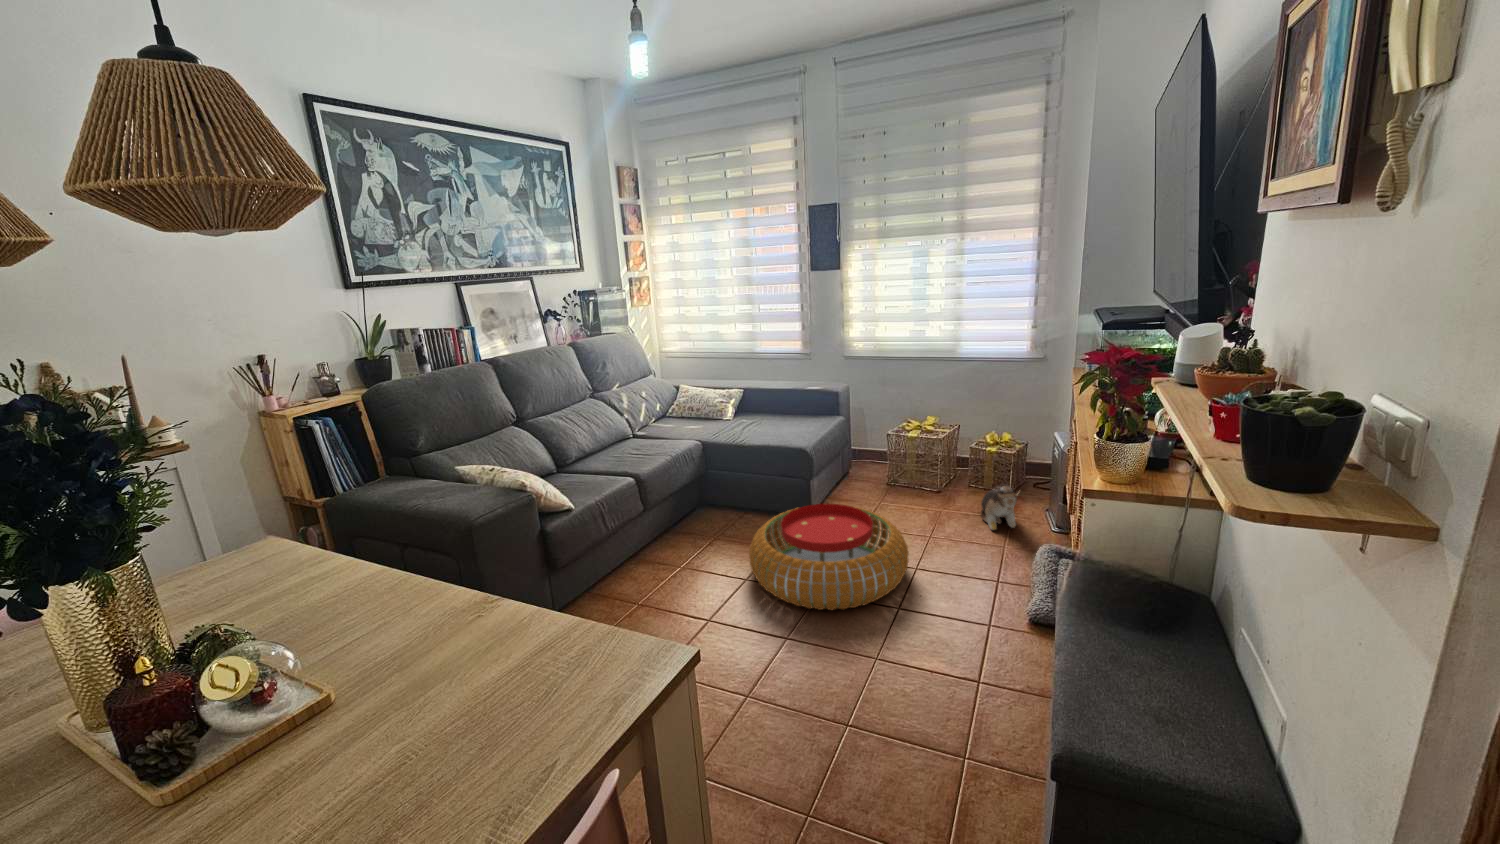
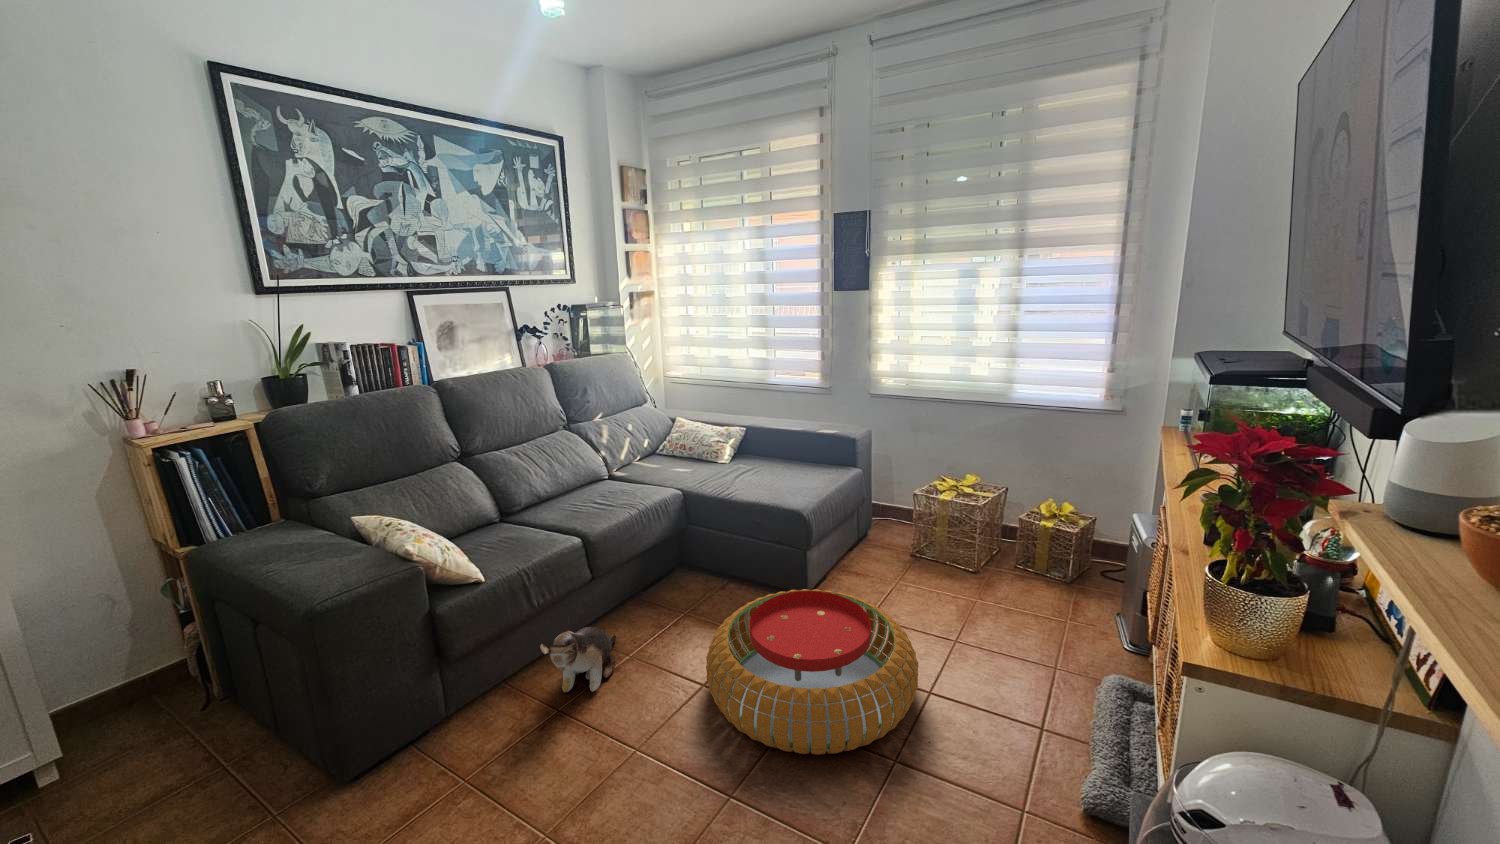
plush toy: present [980,486,1019,530] -> present [540,627,616,692]

